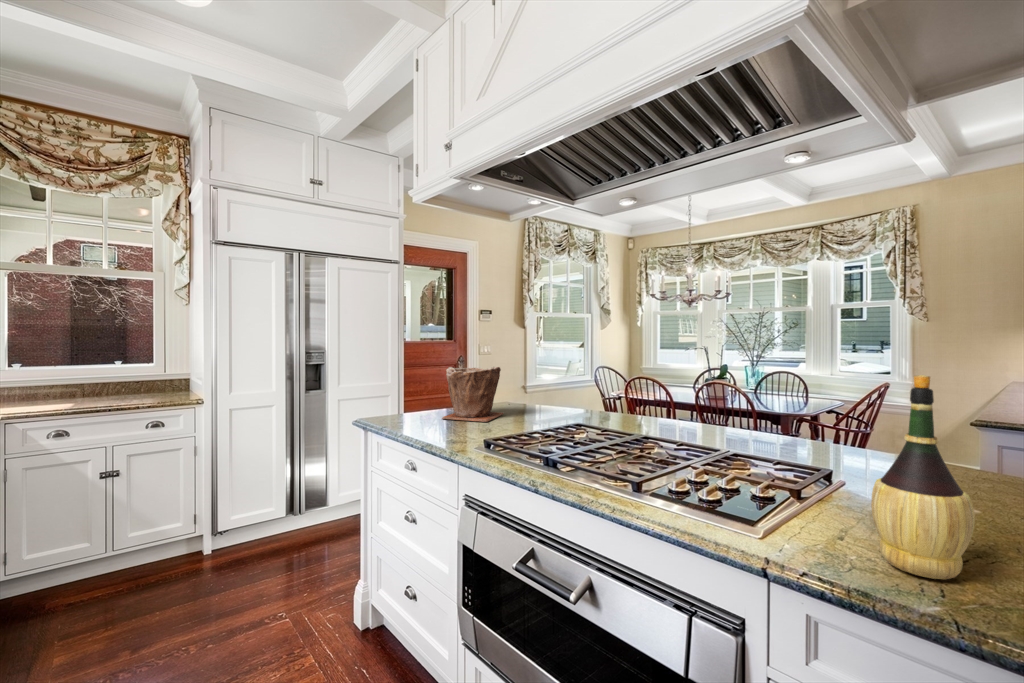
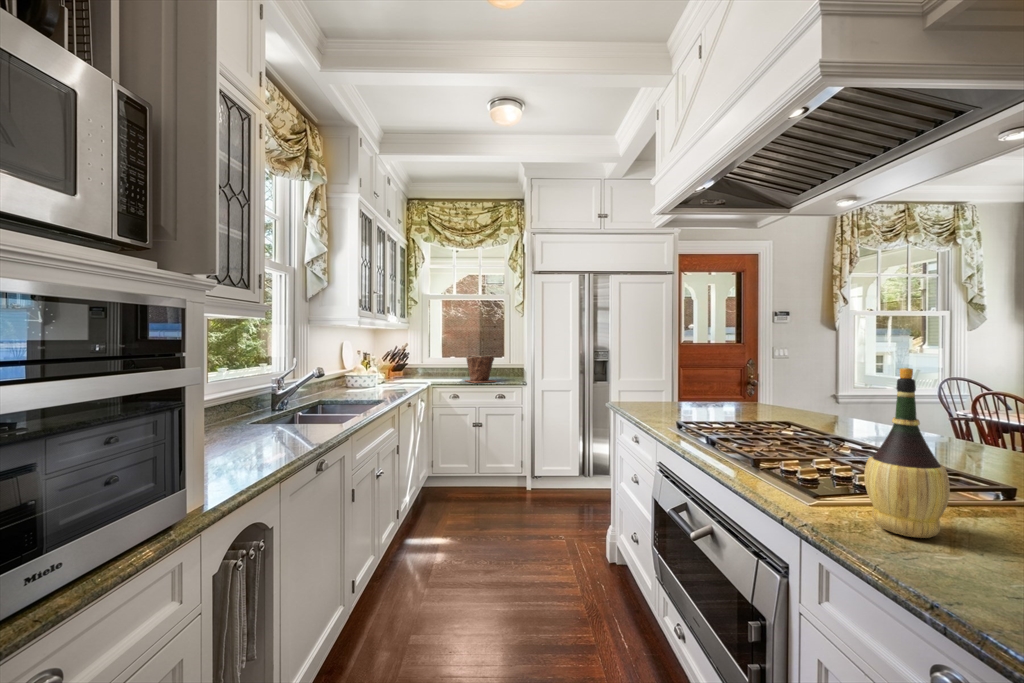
plant pot: present [442,366,504,422] -> present [465,355,496,383]

